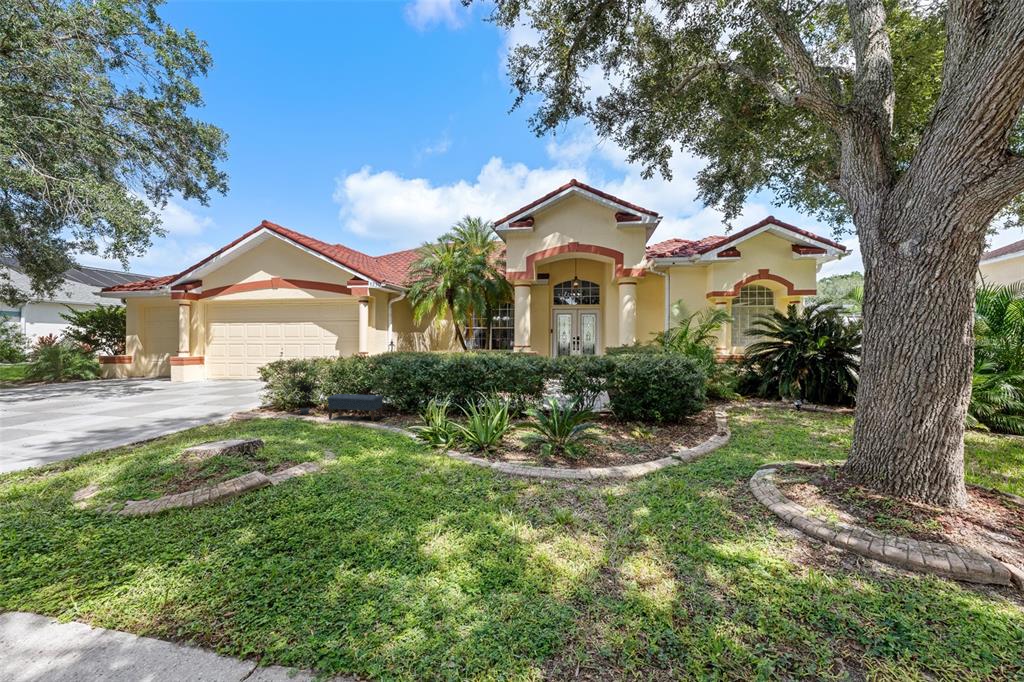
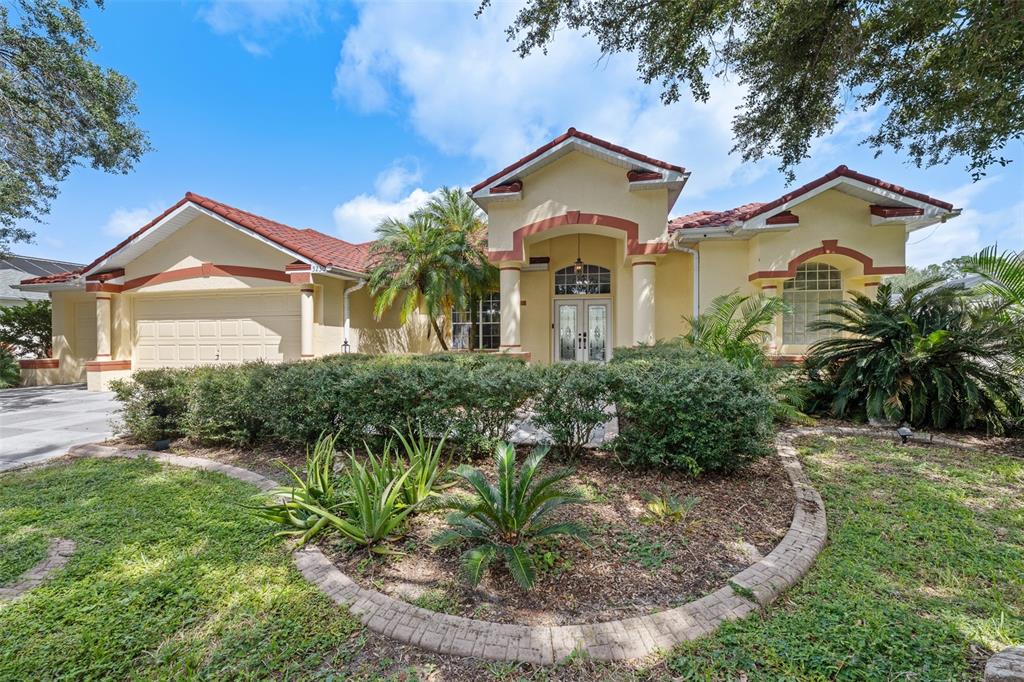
bench: present [327,394,383,421] -> none [178,421,265,466]

